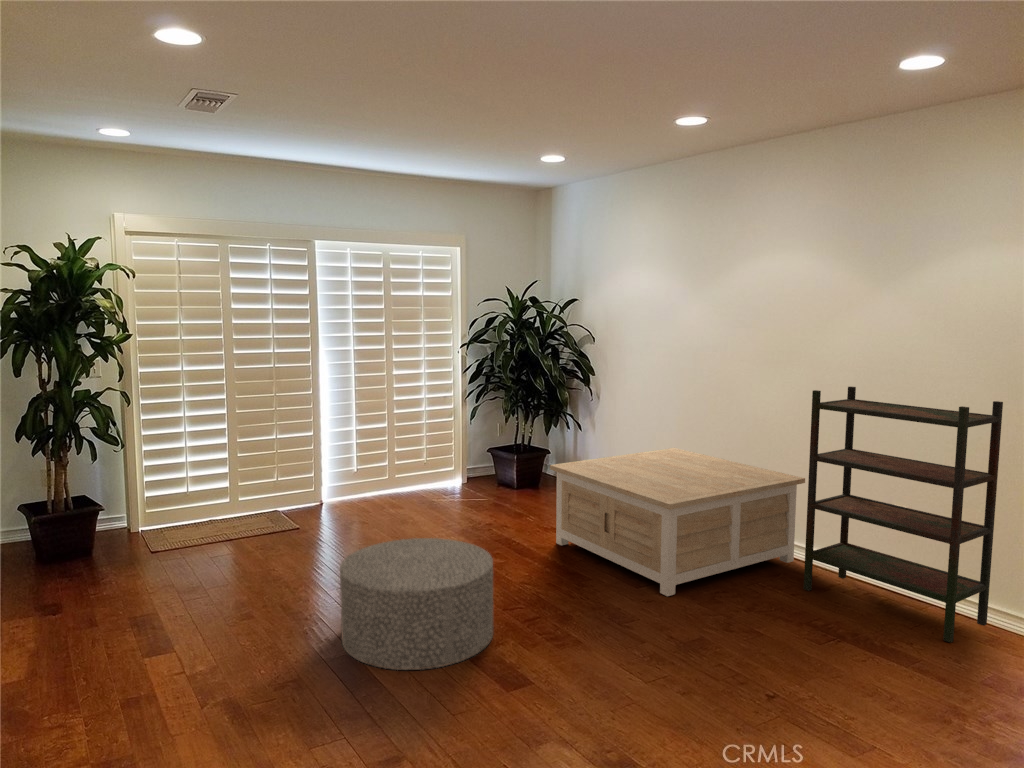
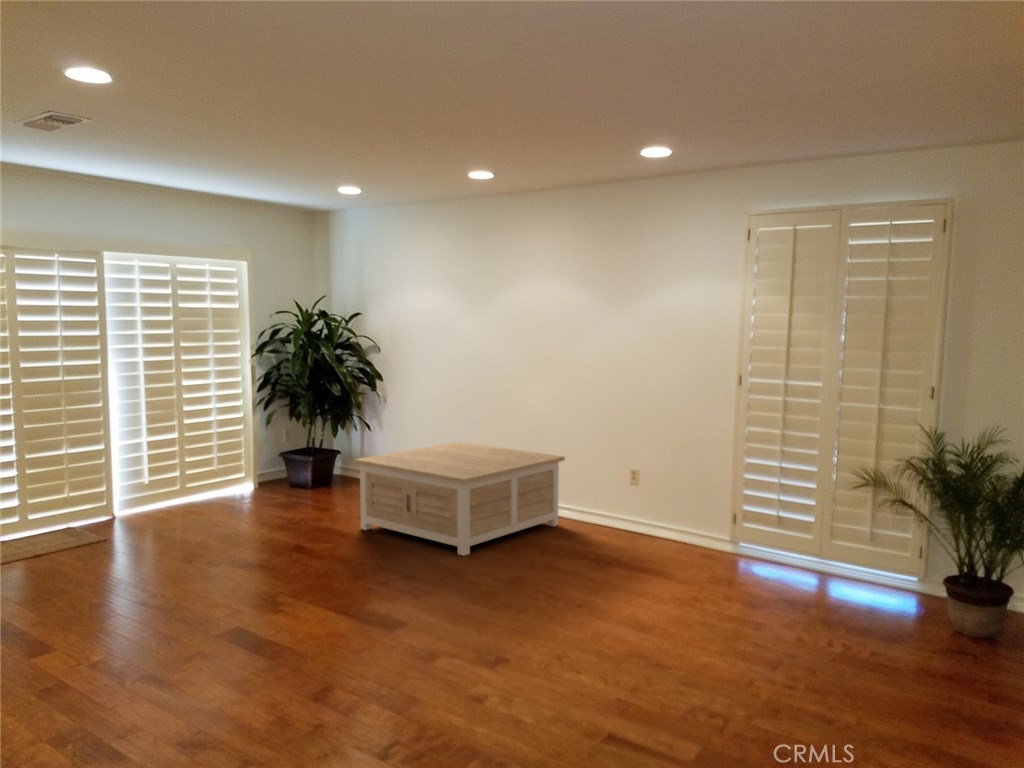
bookshelf: present [804,387,1003,642] -> none [567,381,695,563]
ottoman: present [340,538,493,670] -> none [191,521,328,624]

